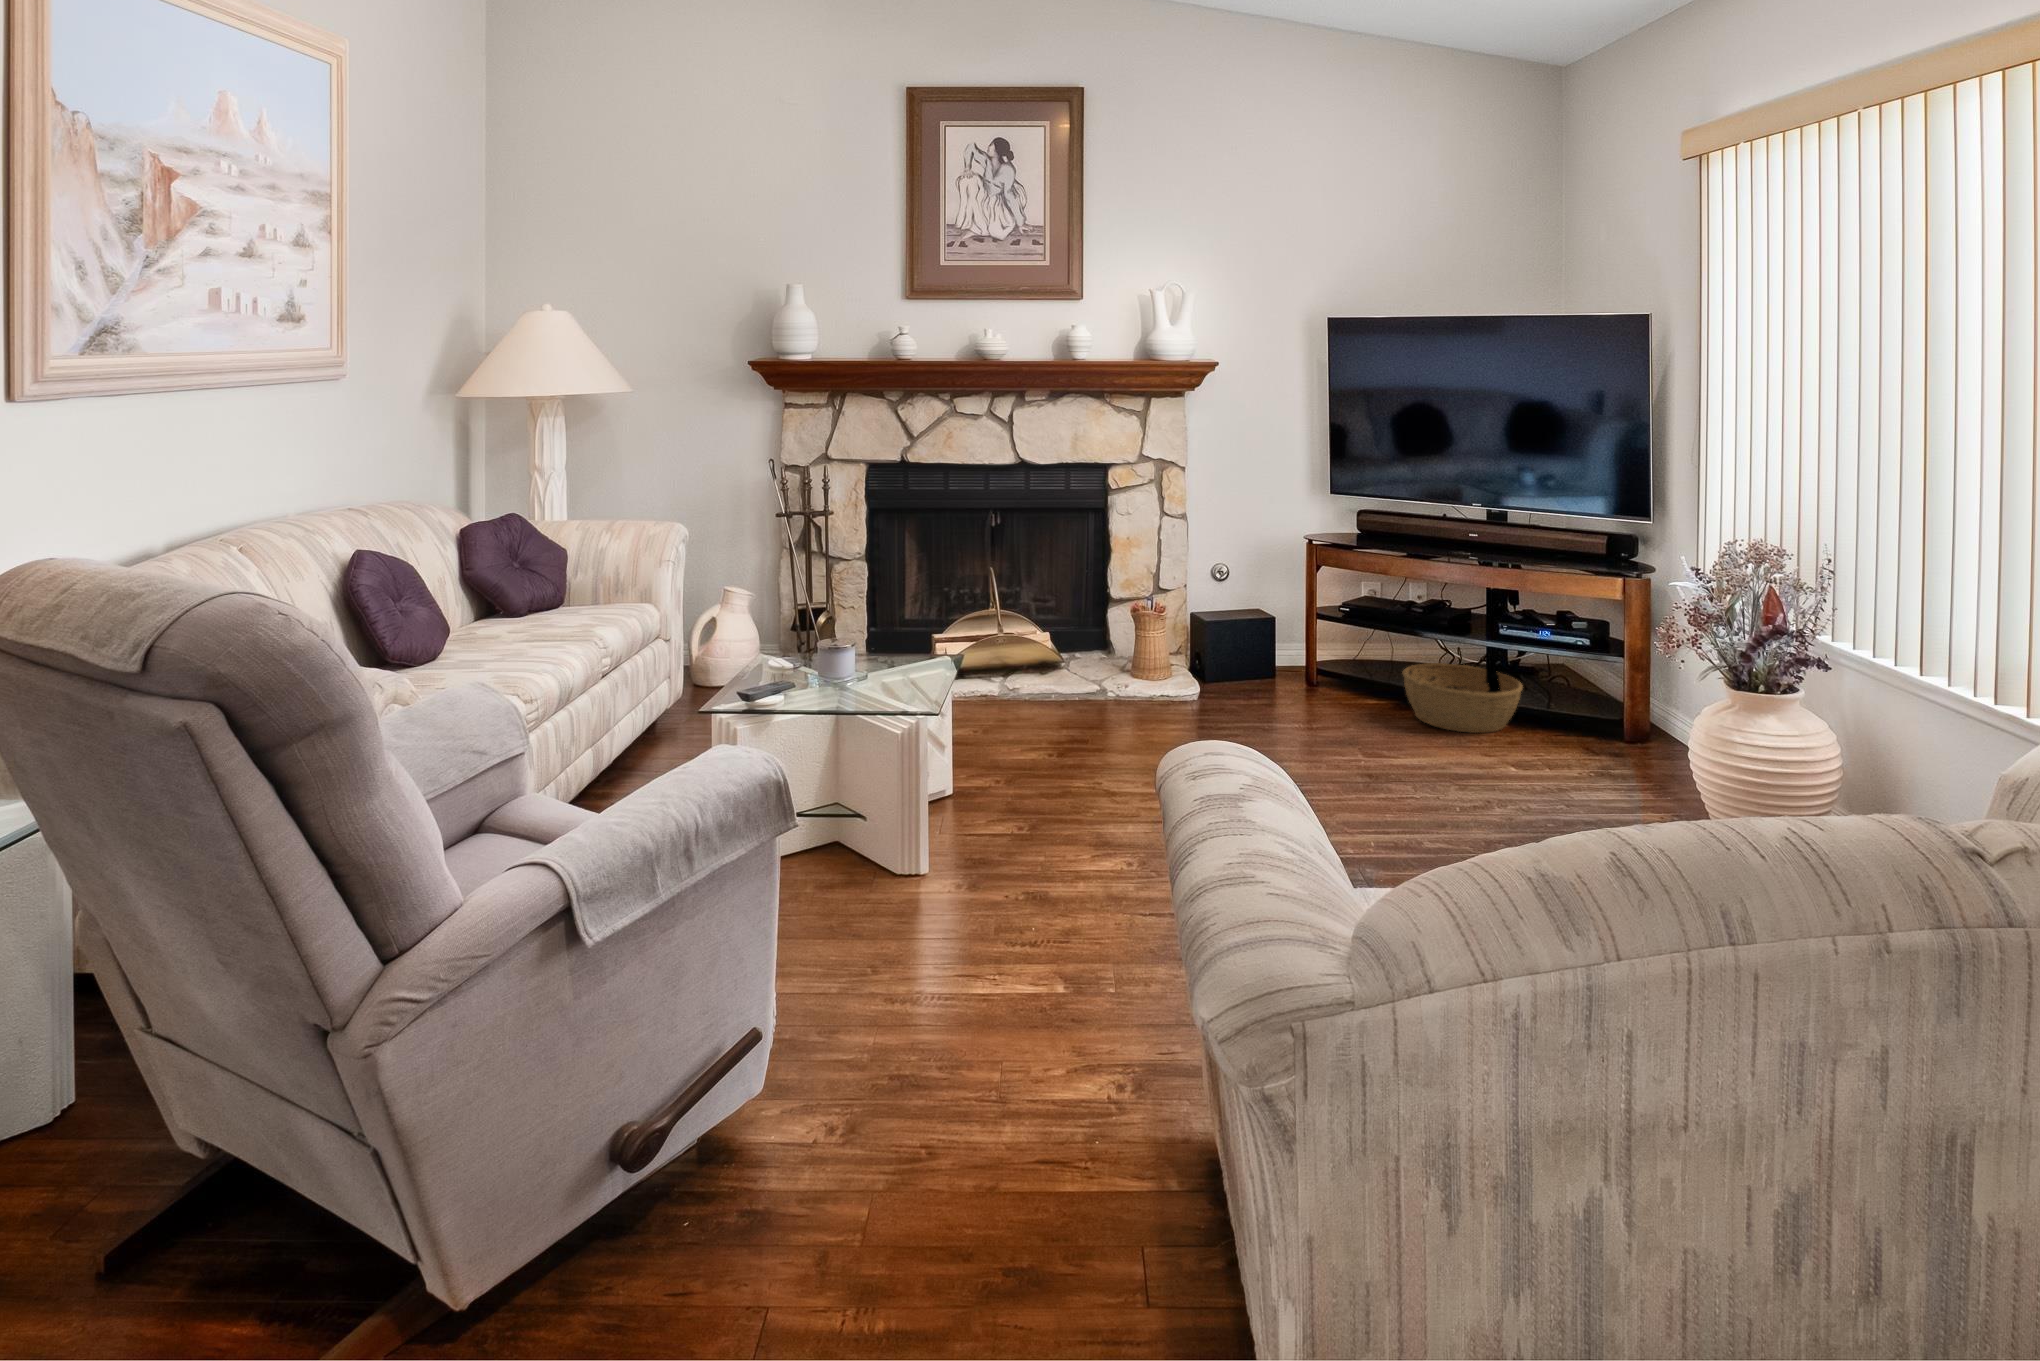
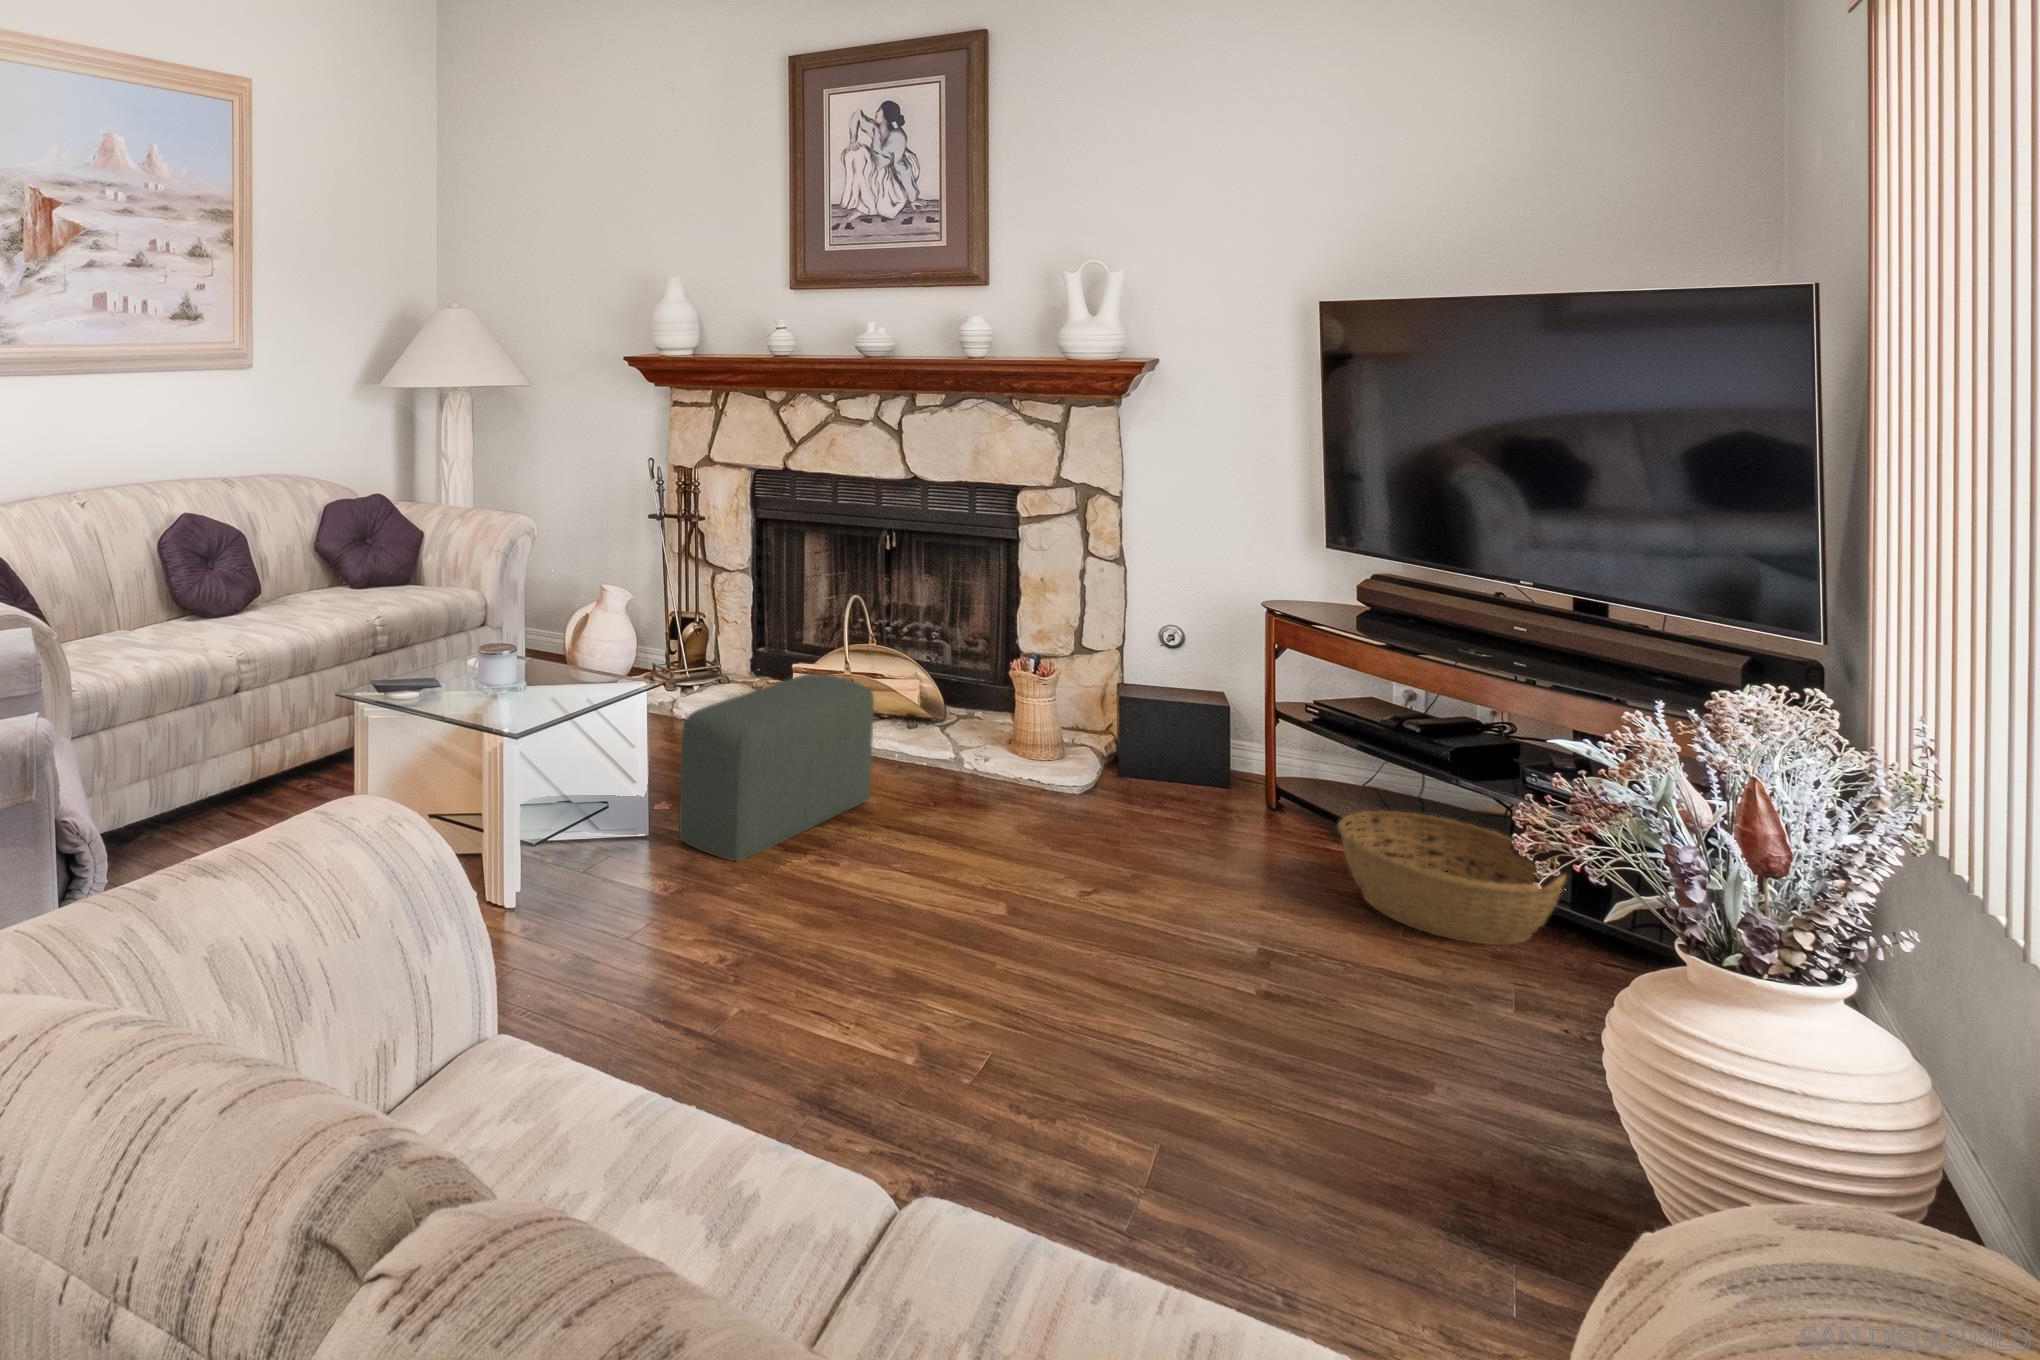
pouf: none [1038,636,1111,795] -> present [679,673,874,861]

